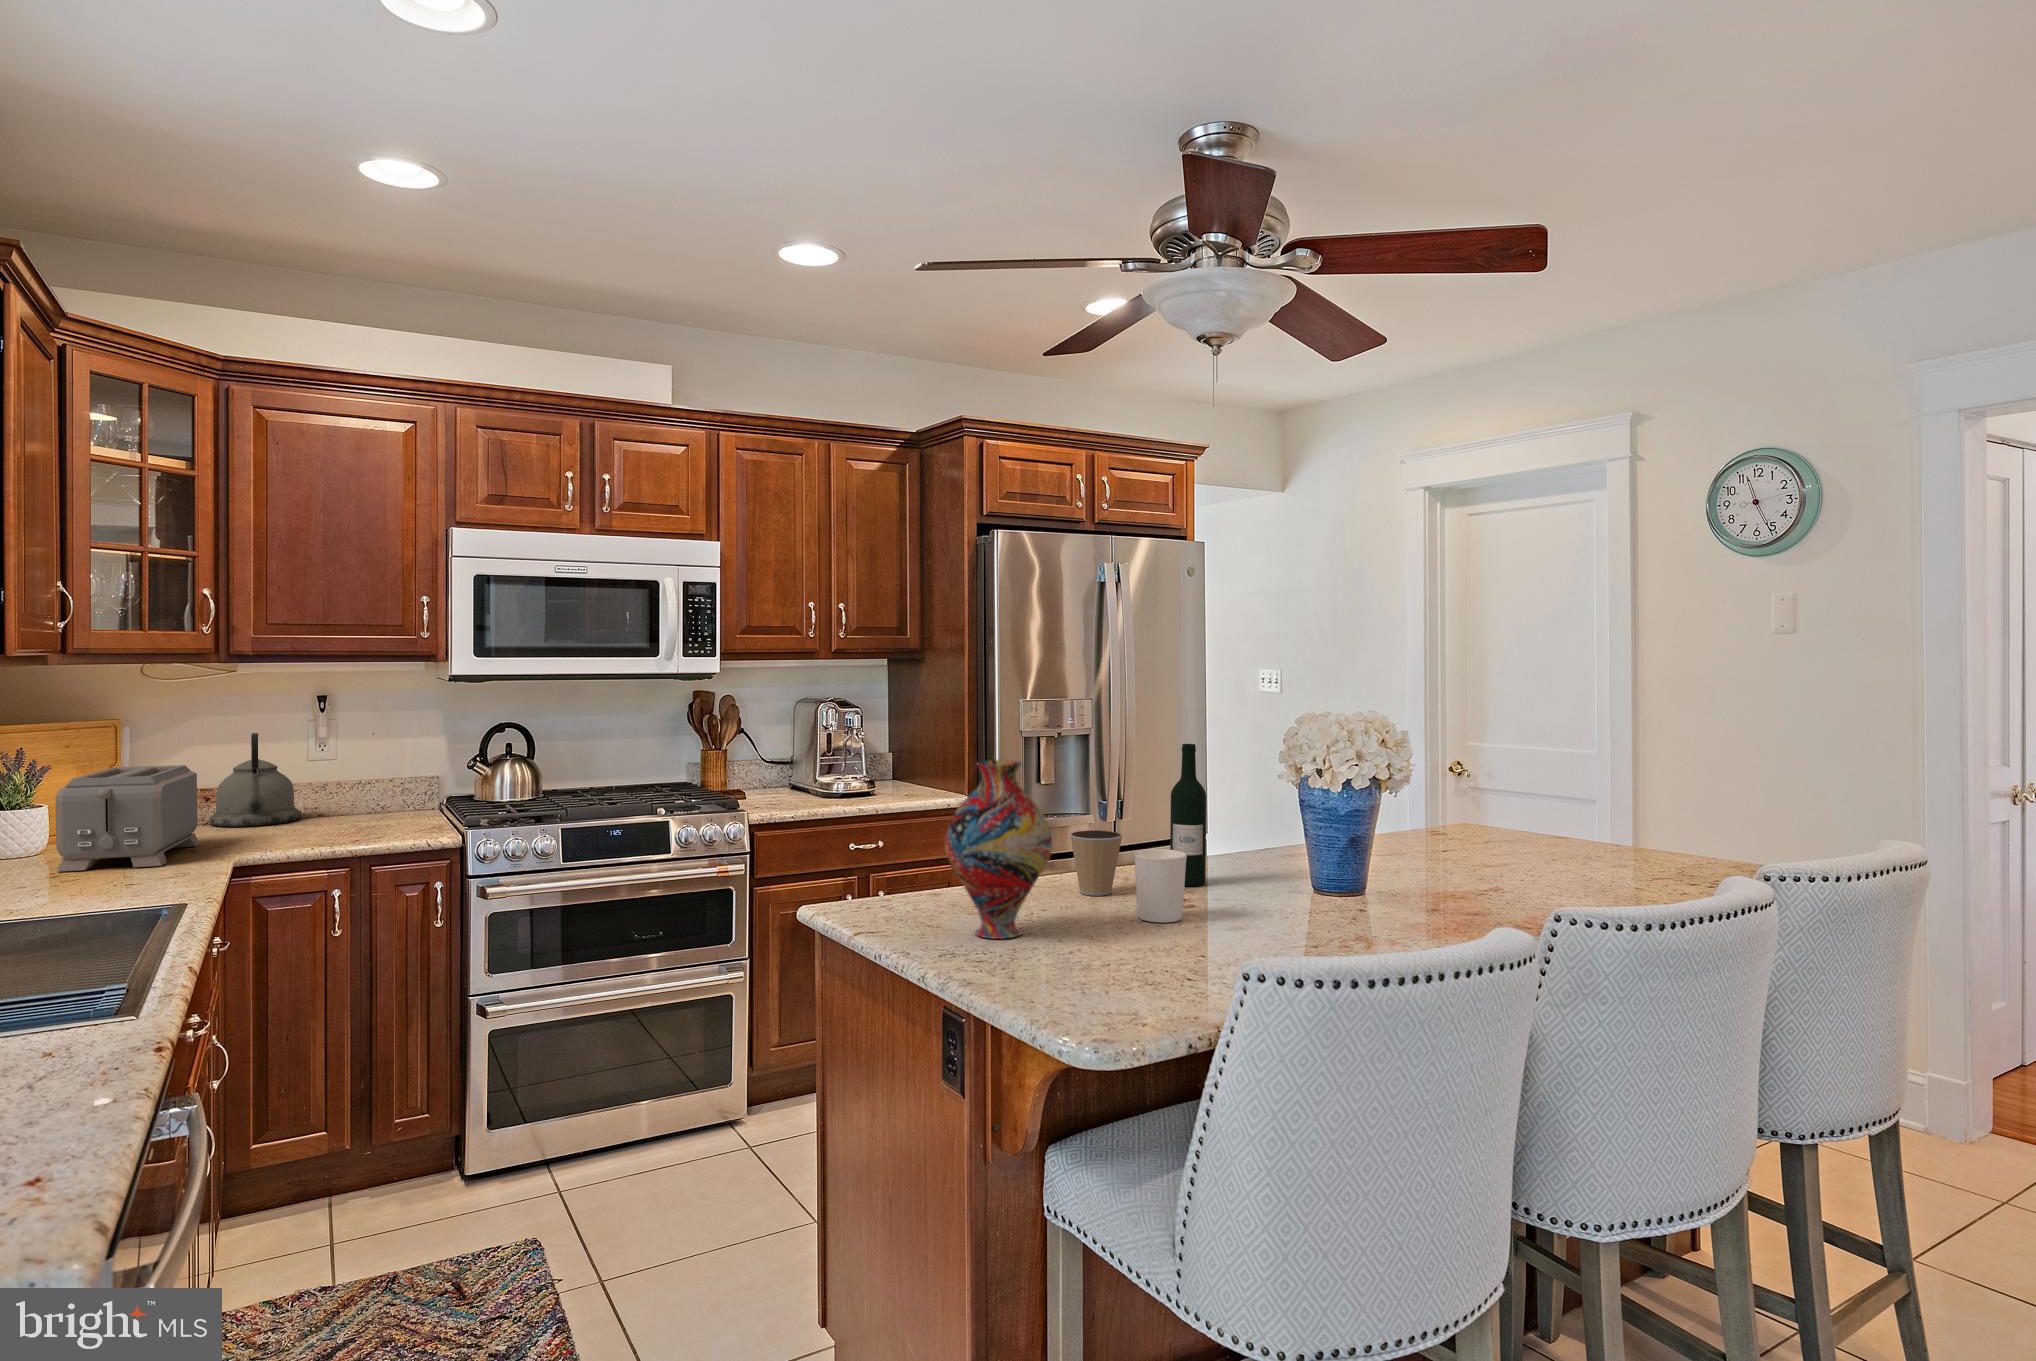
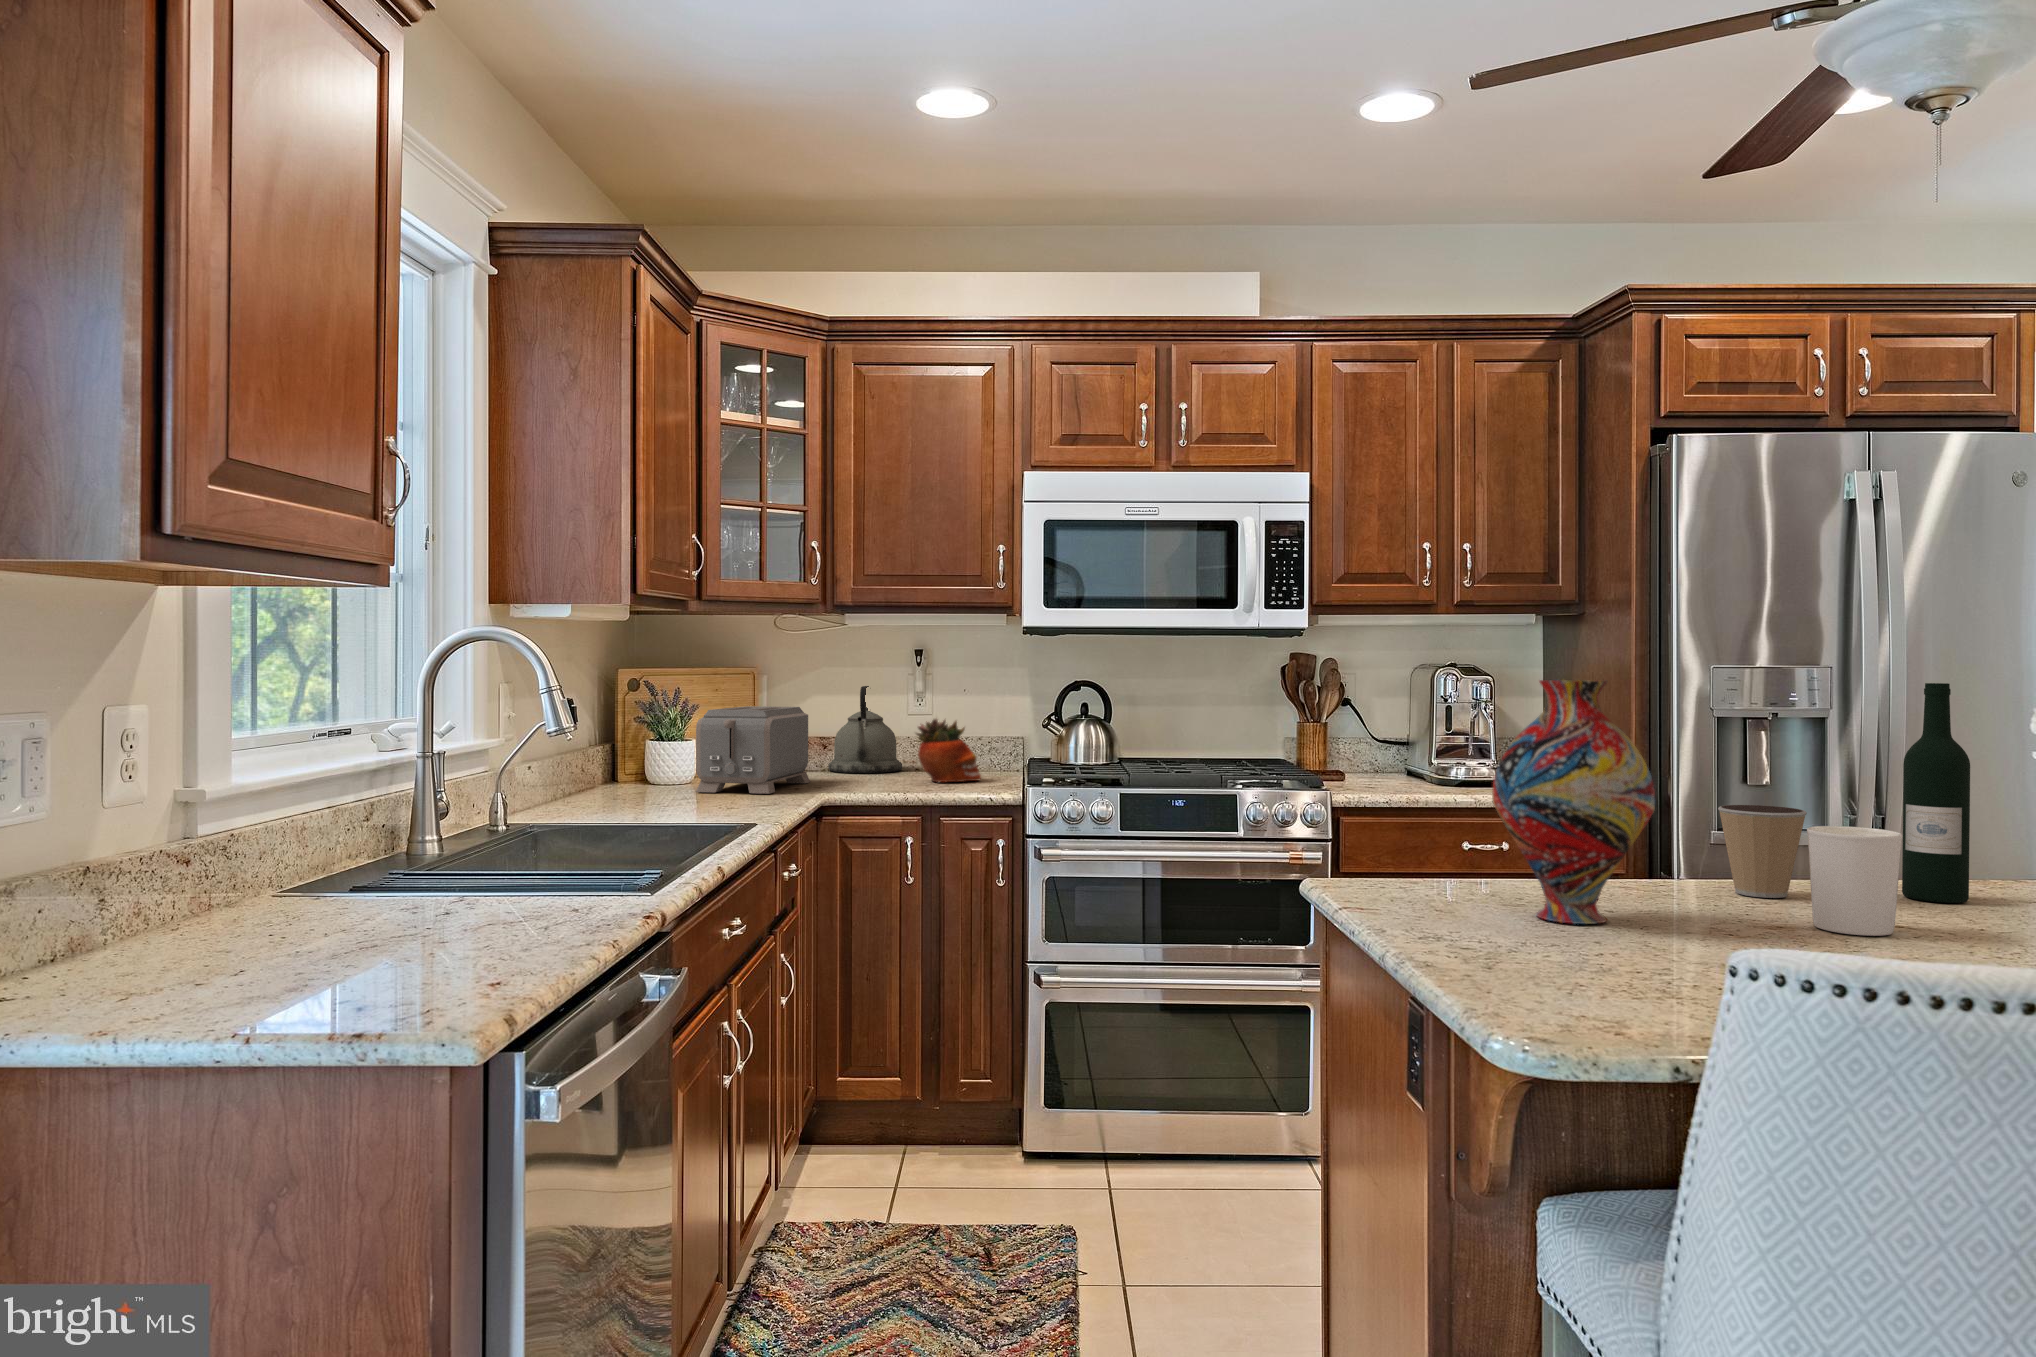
succulent planter: none [327,767,404,833] -> present [916,719,981,782]

